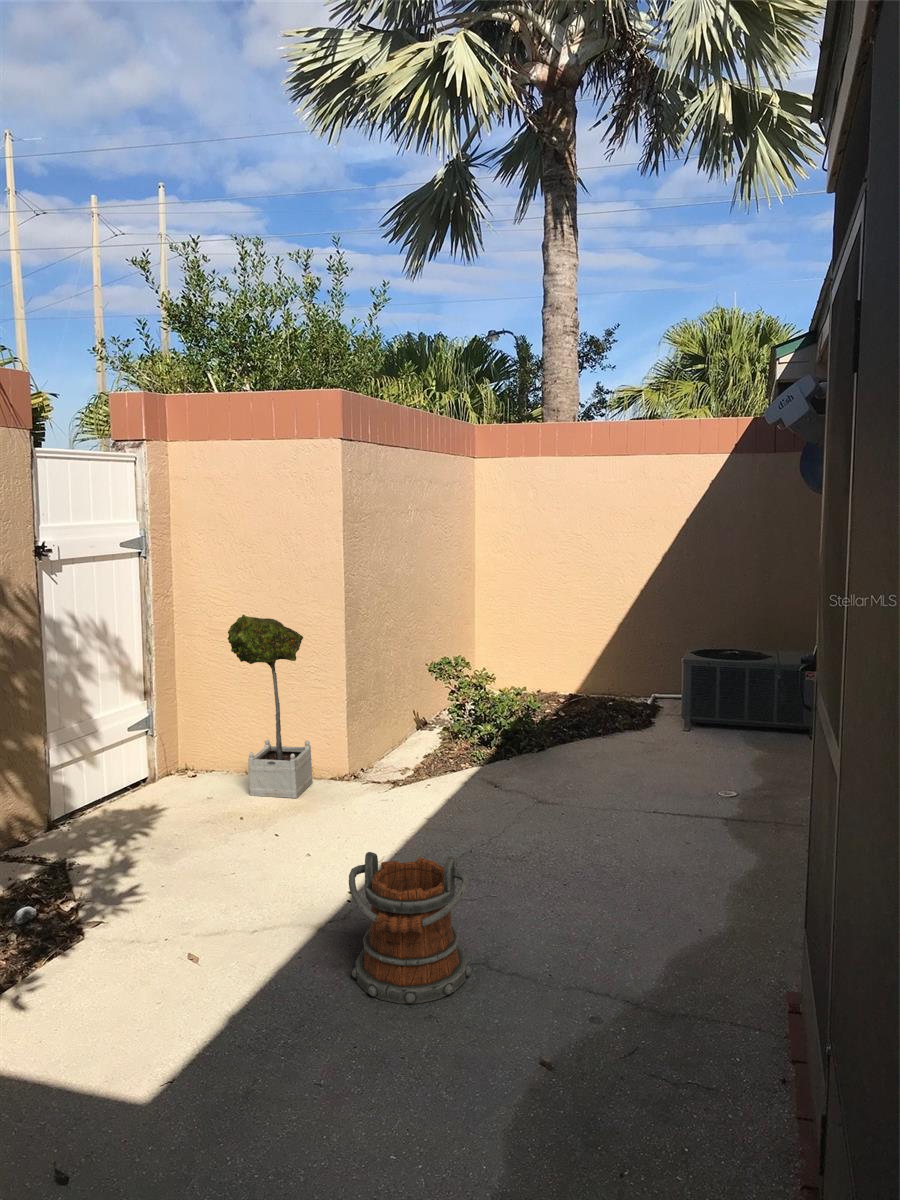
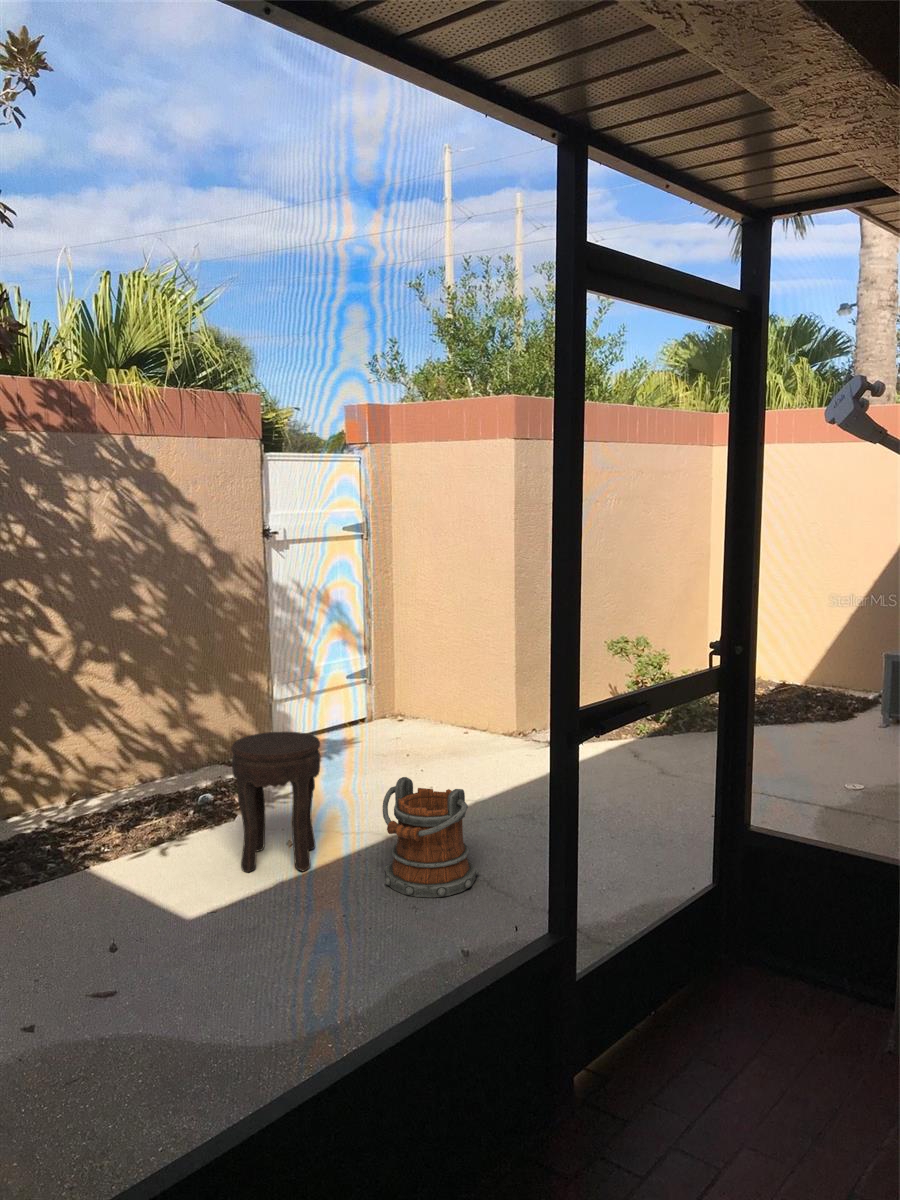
potted tree: present [228,614,313,798] -> none [421,590,490,752]
side table: none [128,815,254,1025] -> present [231,732,320,872]

